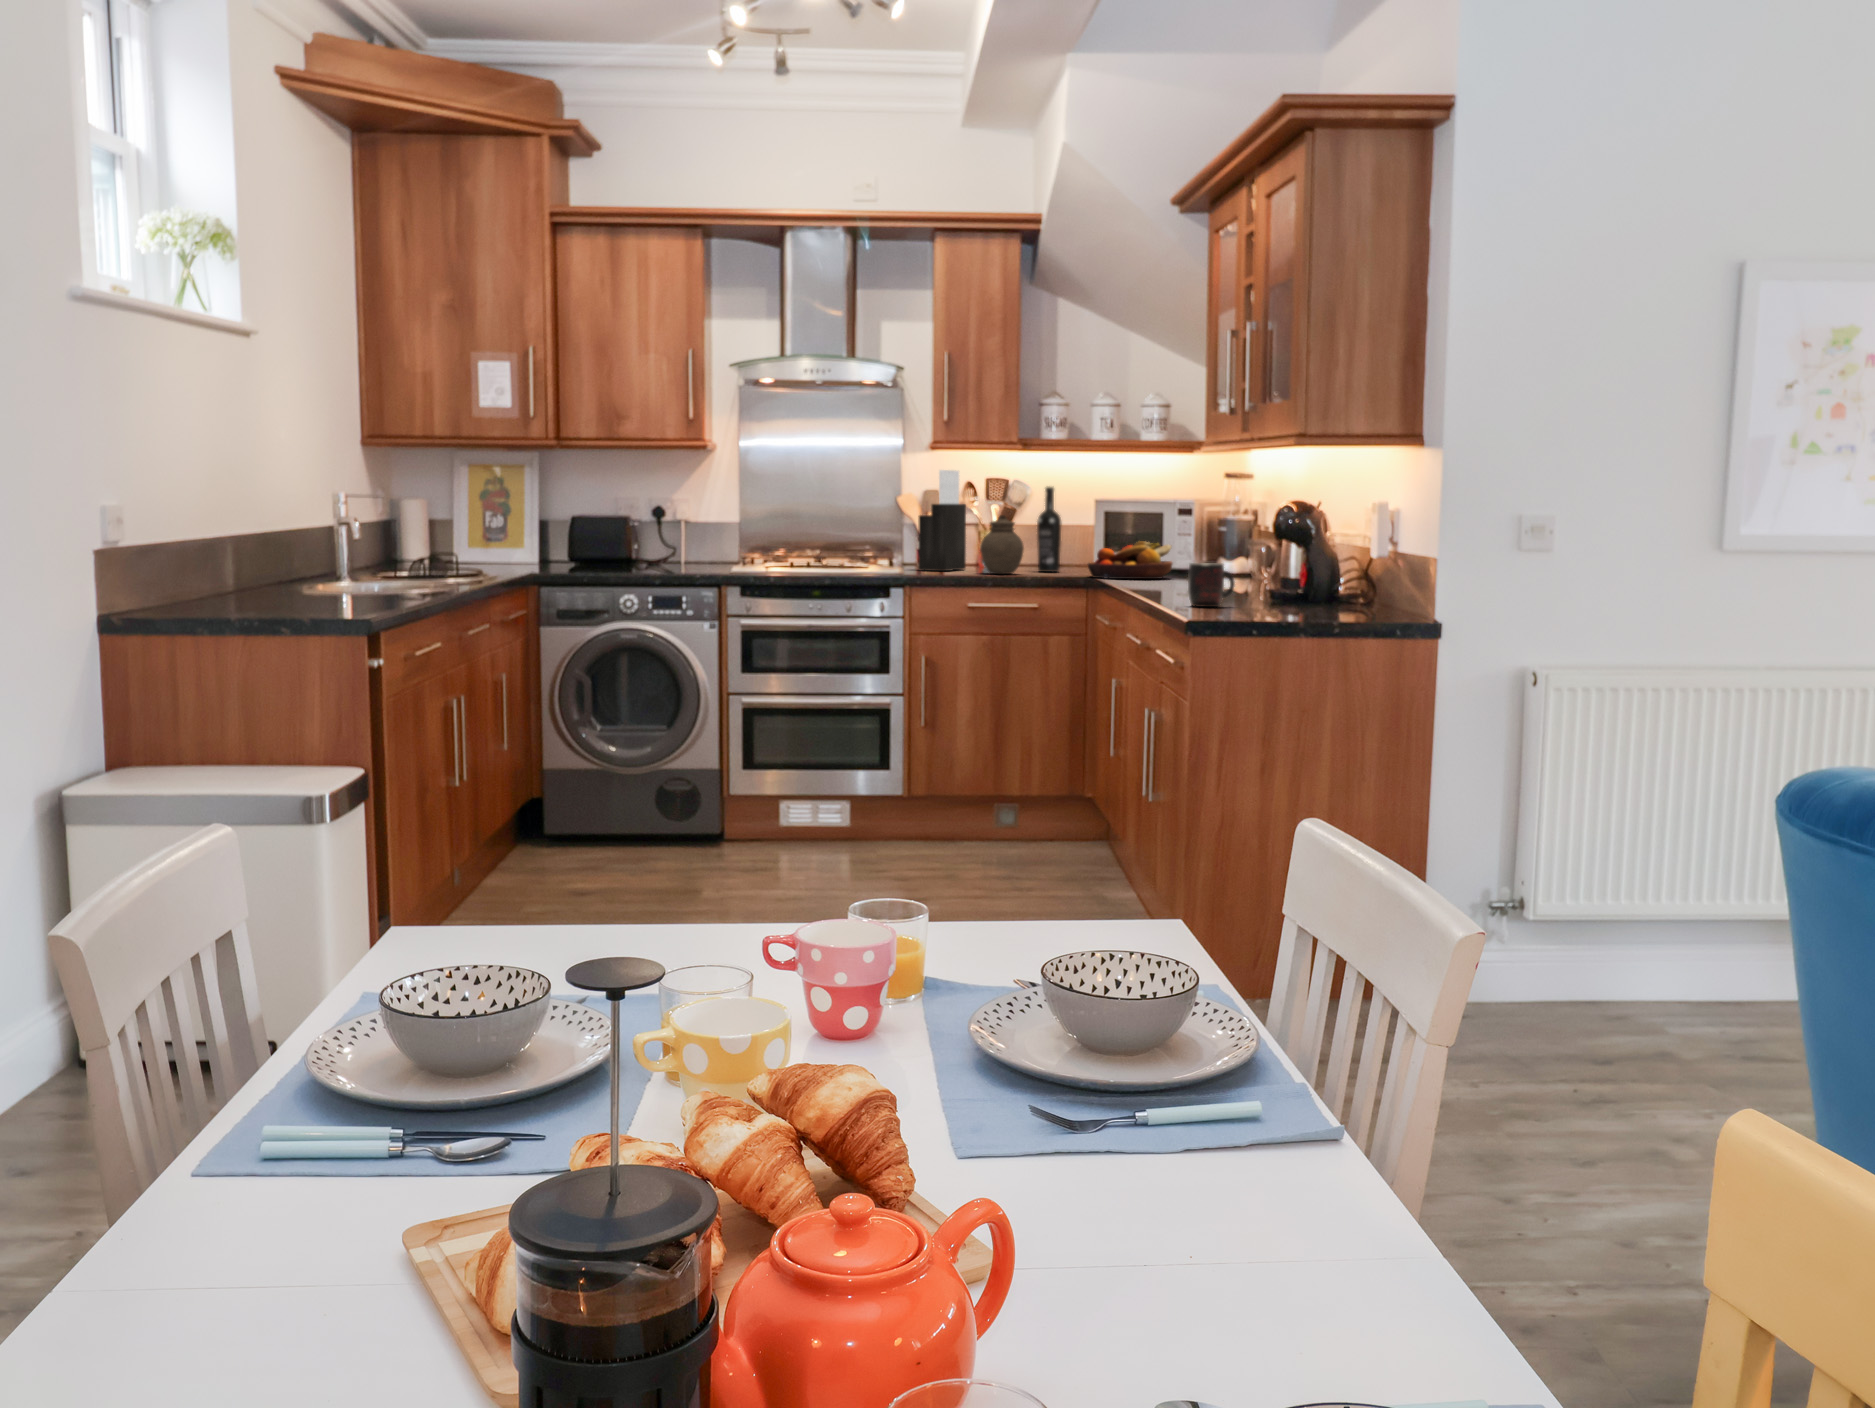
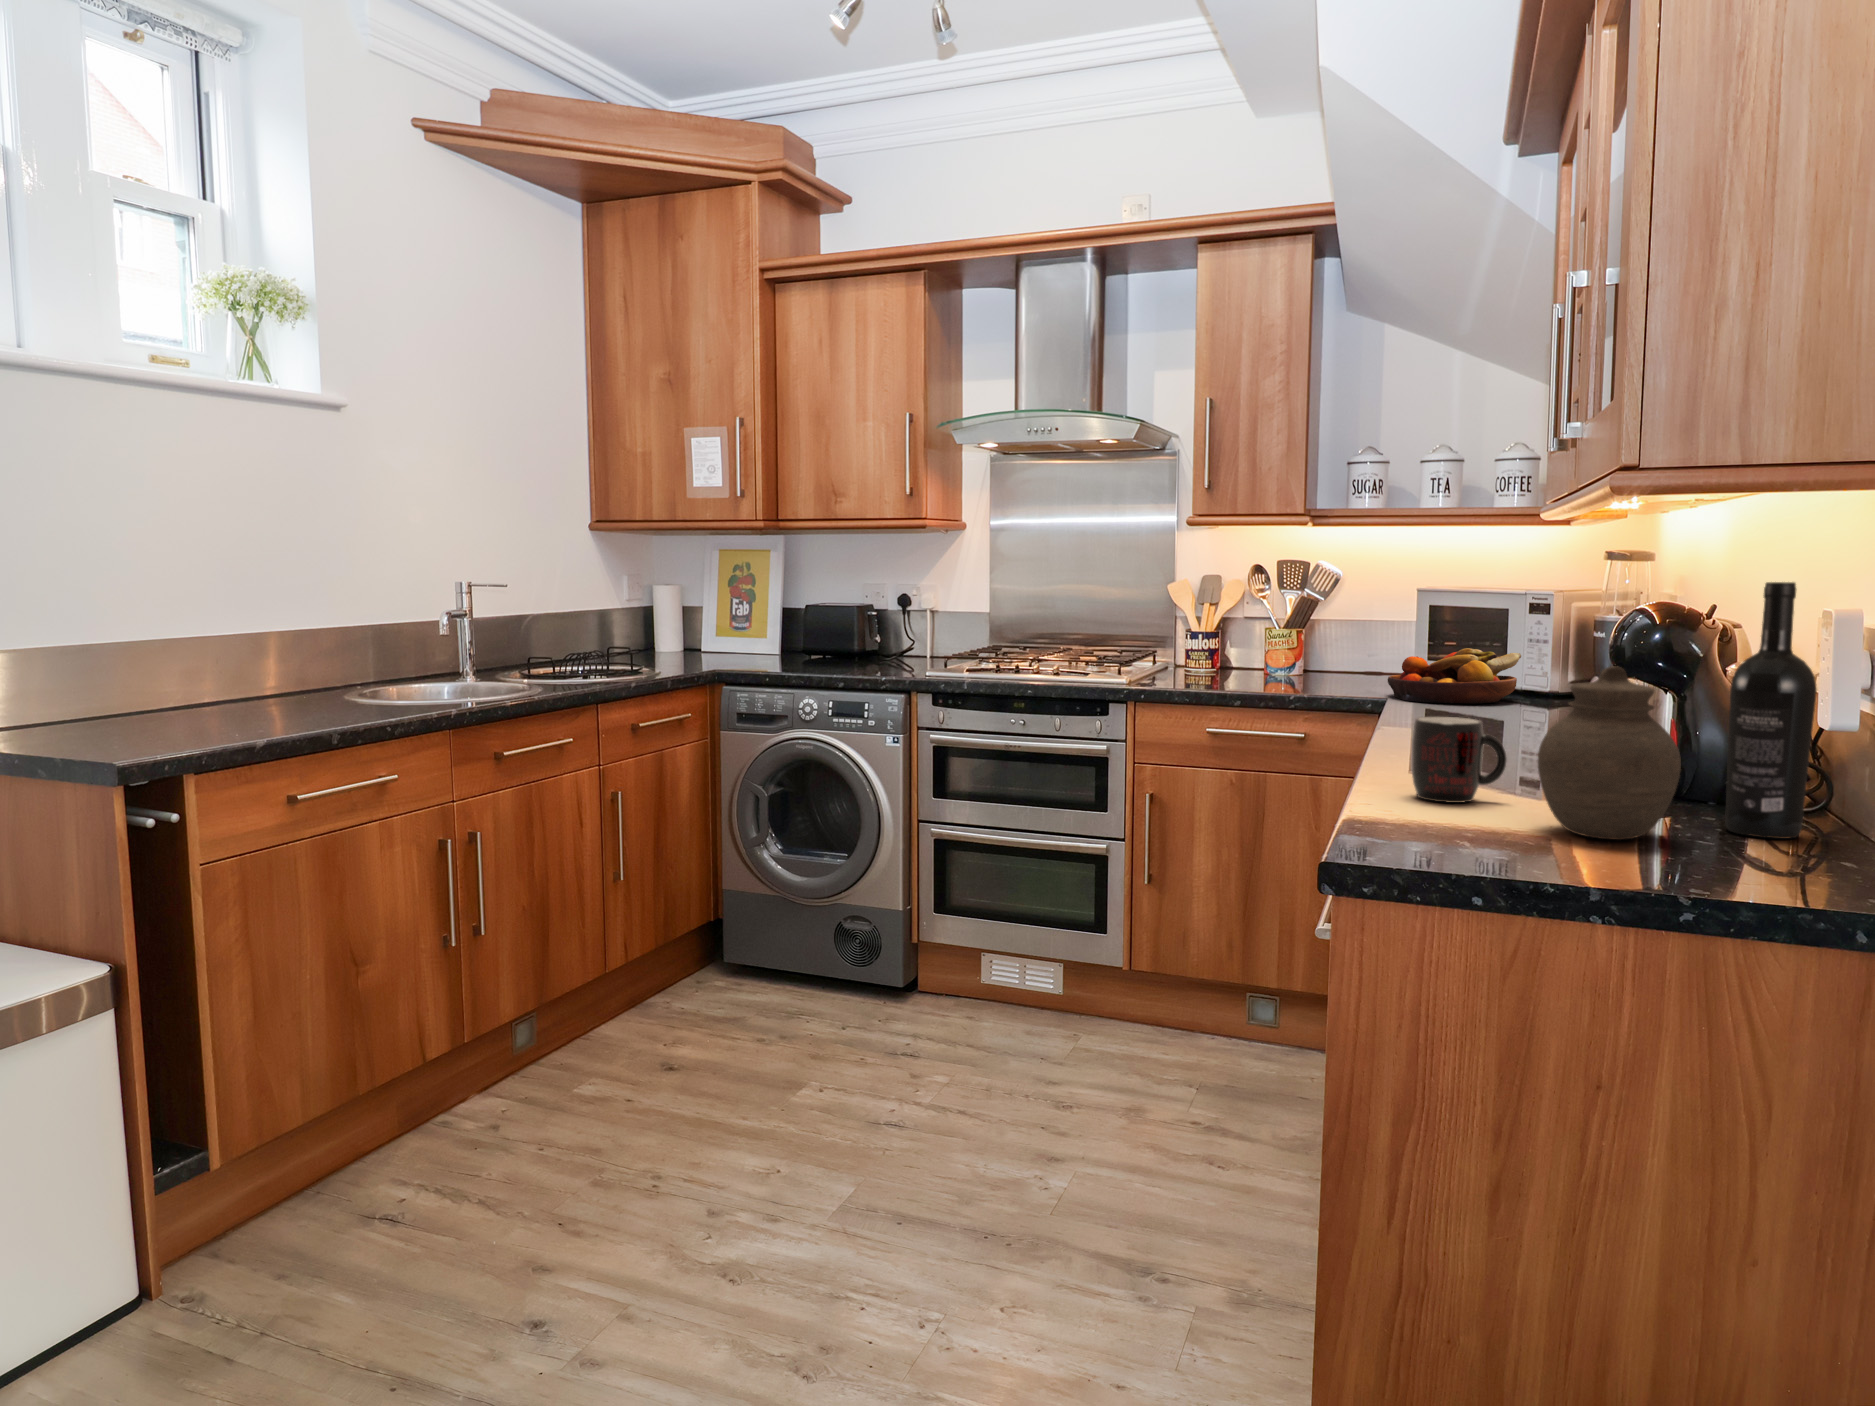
knife block: present [918,470,966,571] -> none [1176,550,1247,679]
wine bottle: present [1037,487,1061,572] -> present [1725,582,1817,839]
jar: present [980,515,1024,574] -> present [1538,666,1681,840]

